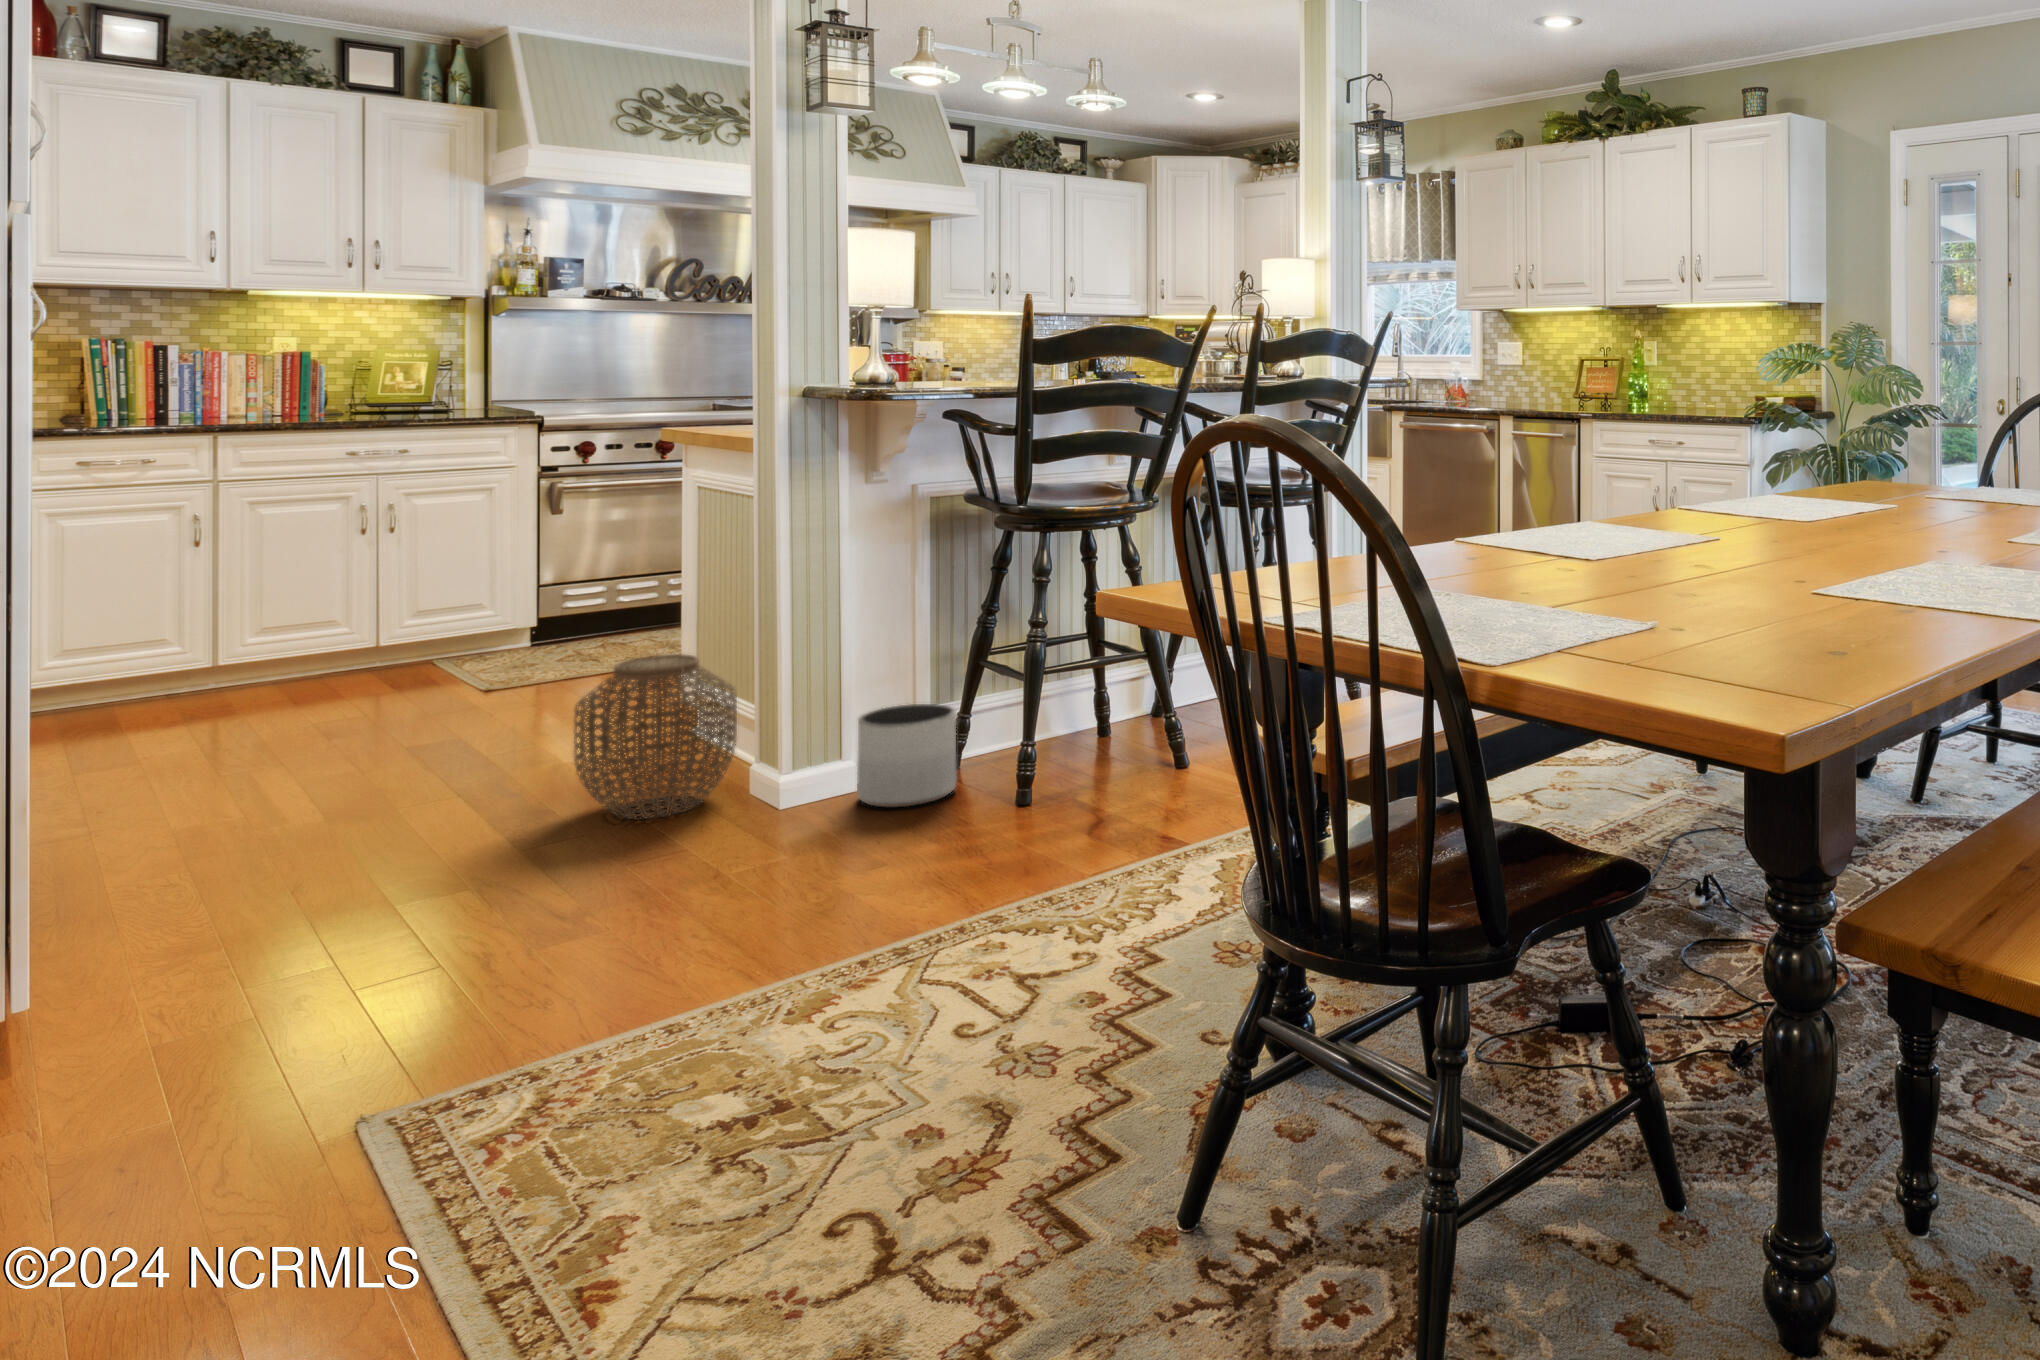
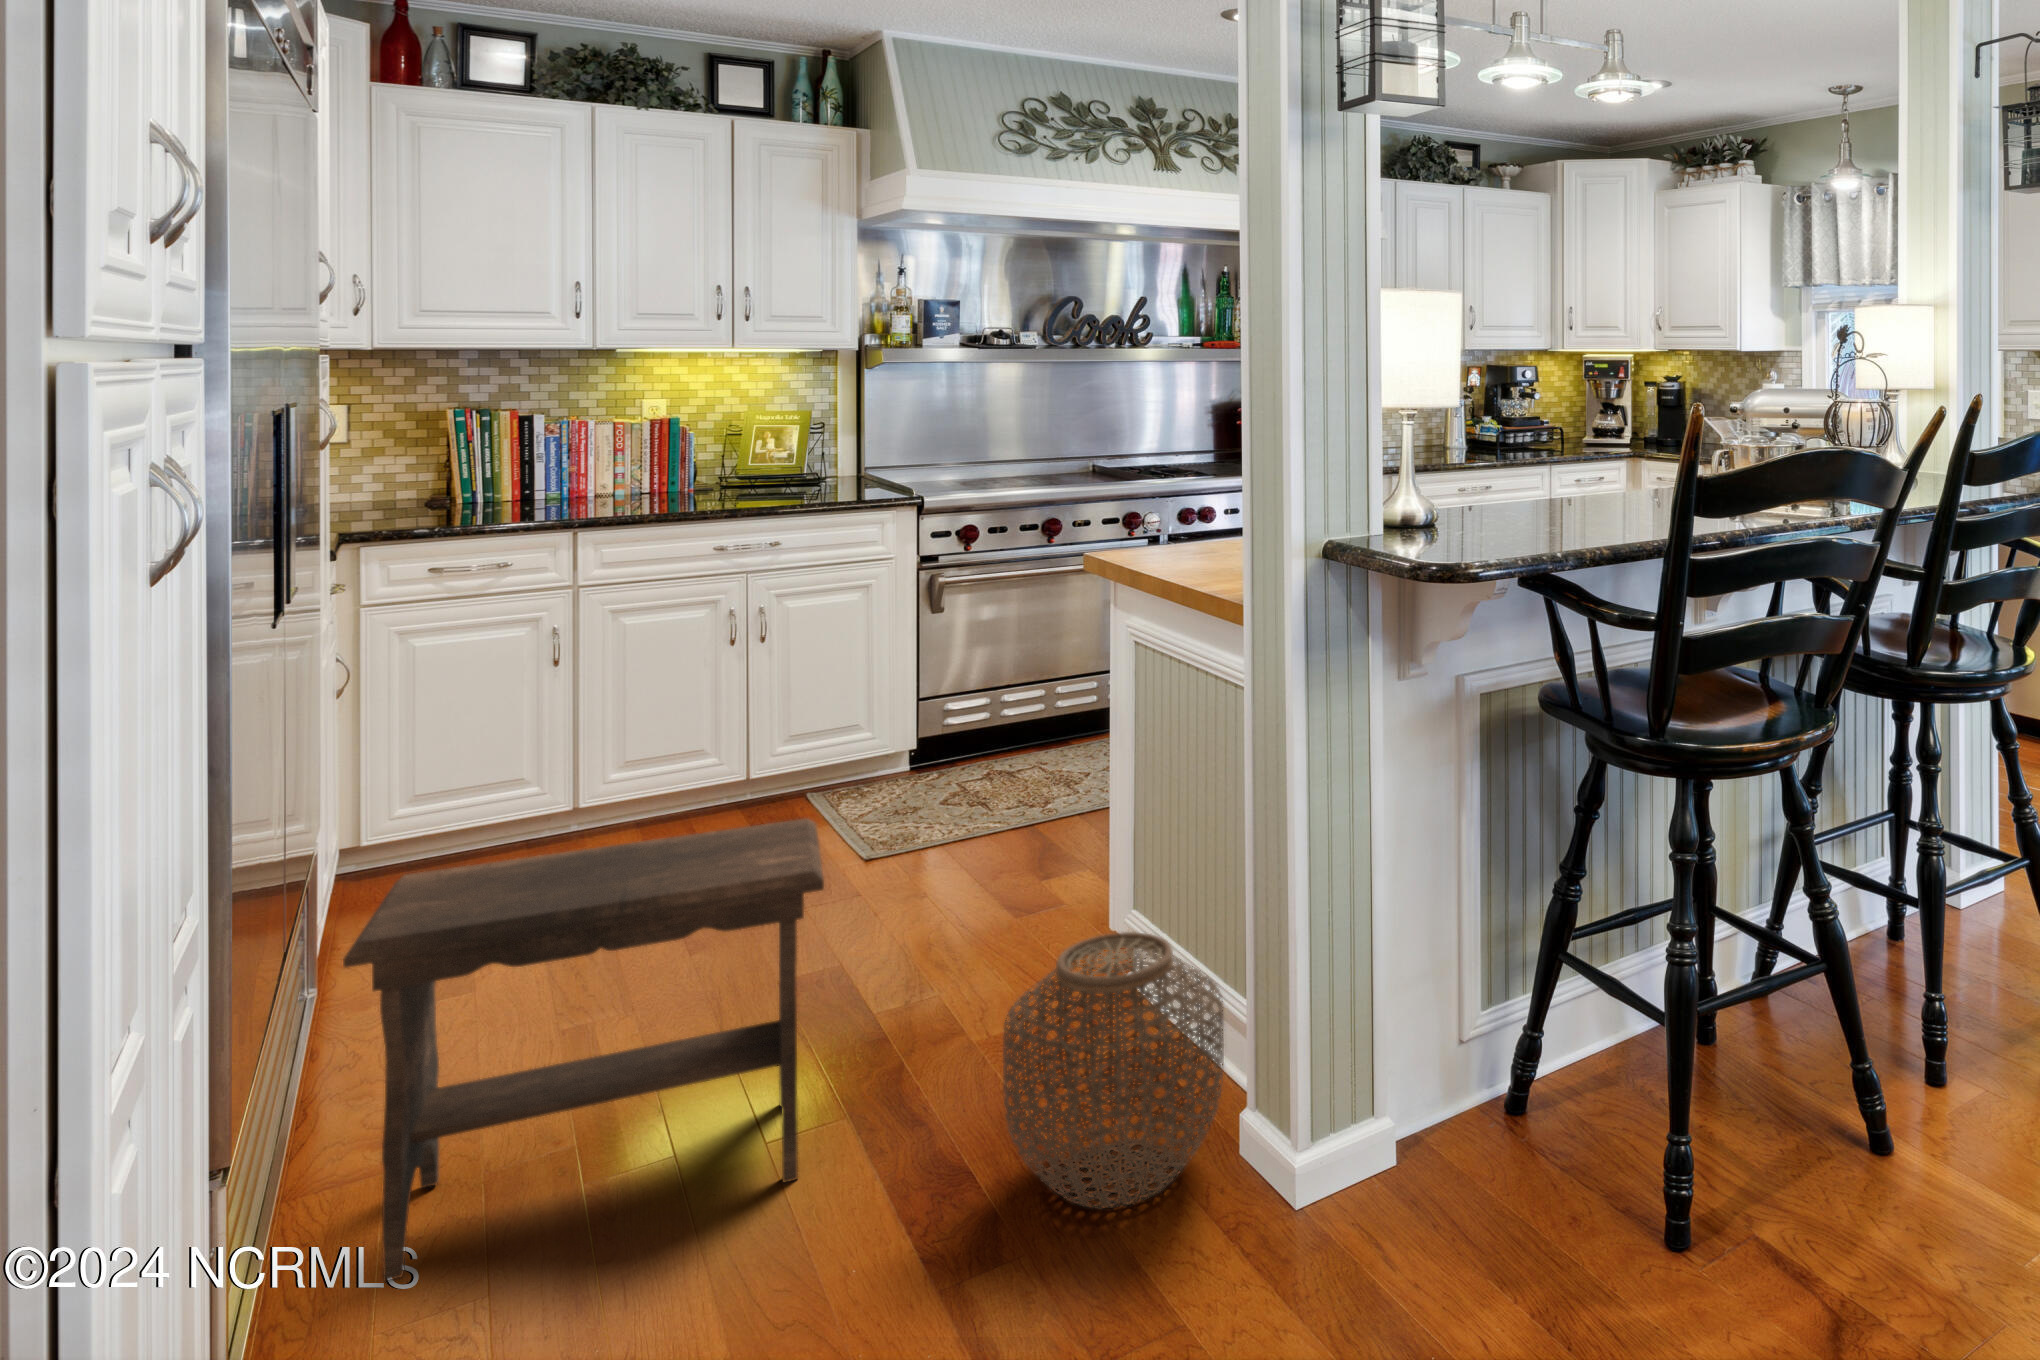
footstool: none [83,596,442,872] -> present [343,818,824,1281]
planter: present [857,704,956,808] -> none [1405,1021,1549,1218]

